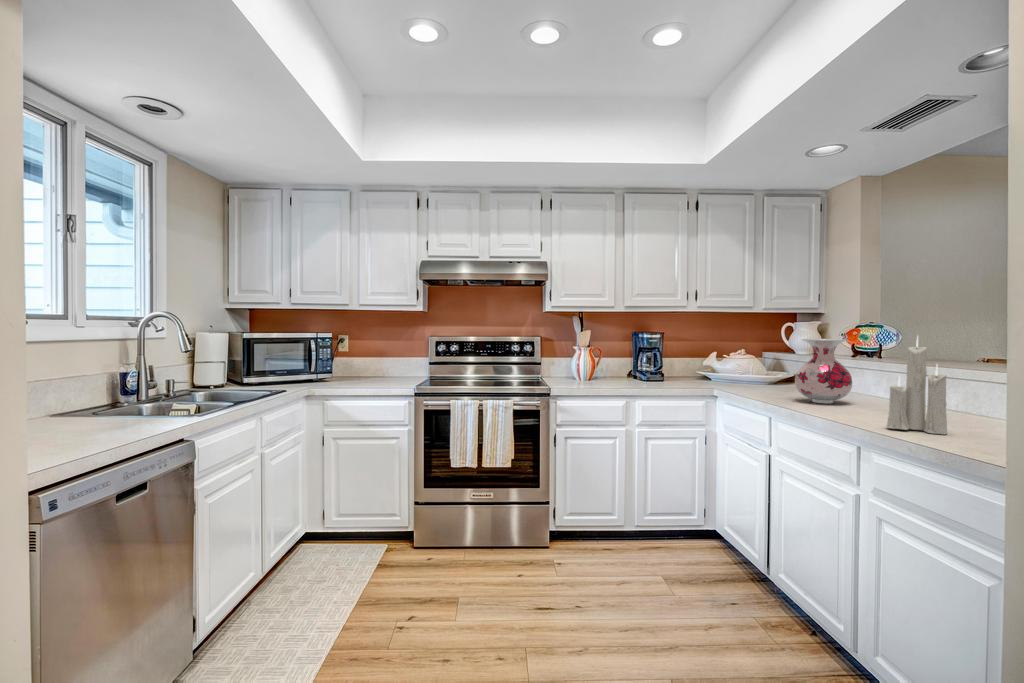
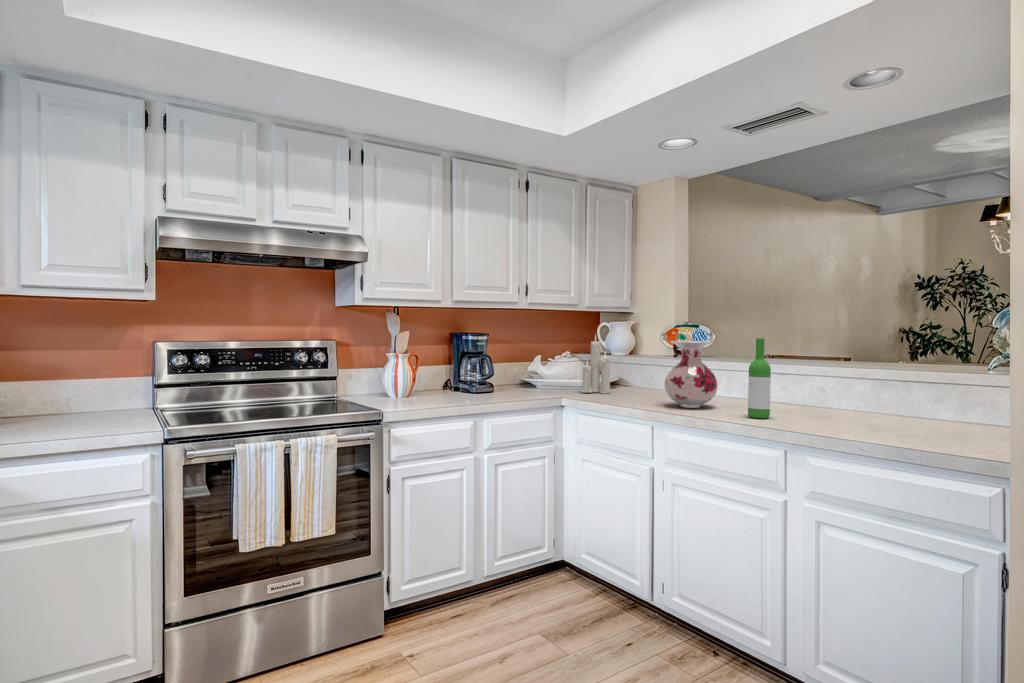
wine bottle: none [860,336,886,416] -> present [748,338,771,418]
candle: present [886,337,947,434] -> present [581,338,610,393]

